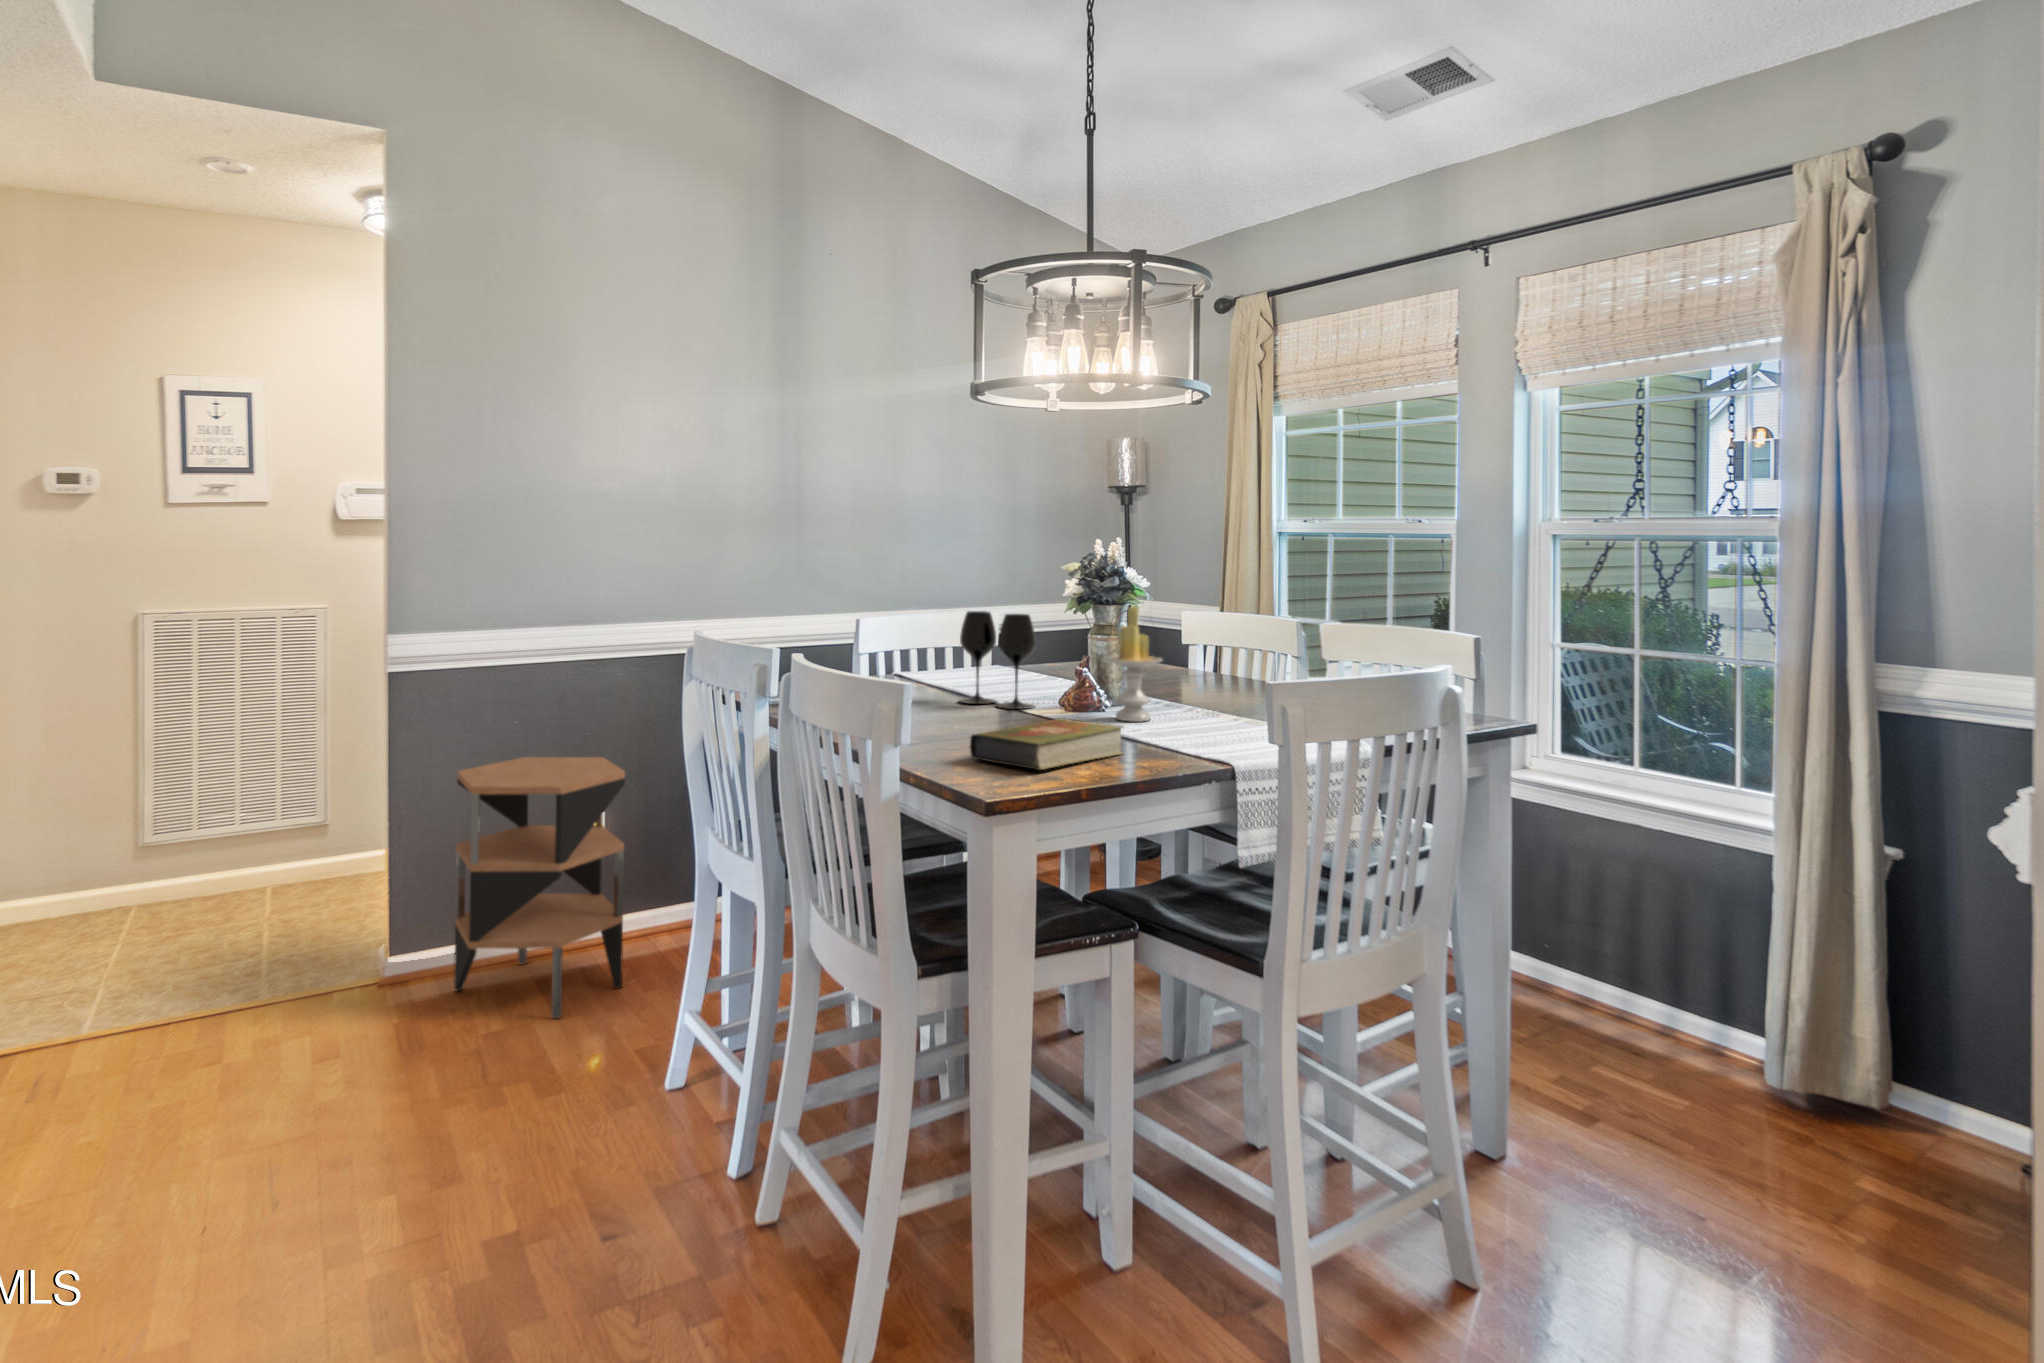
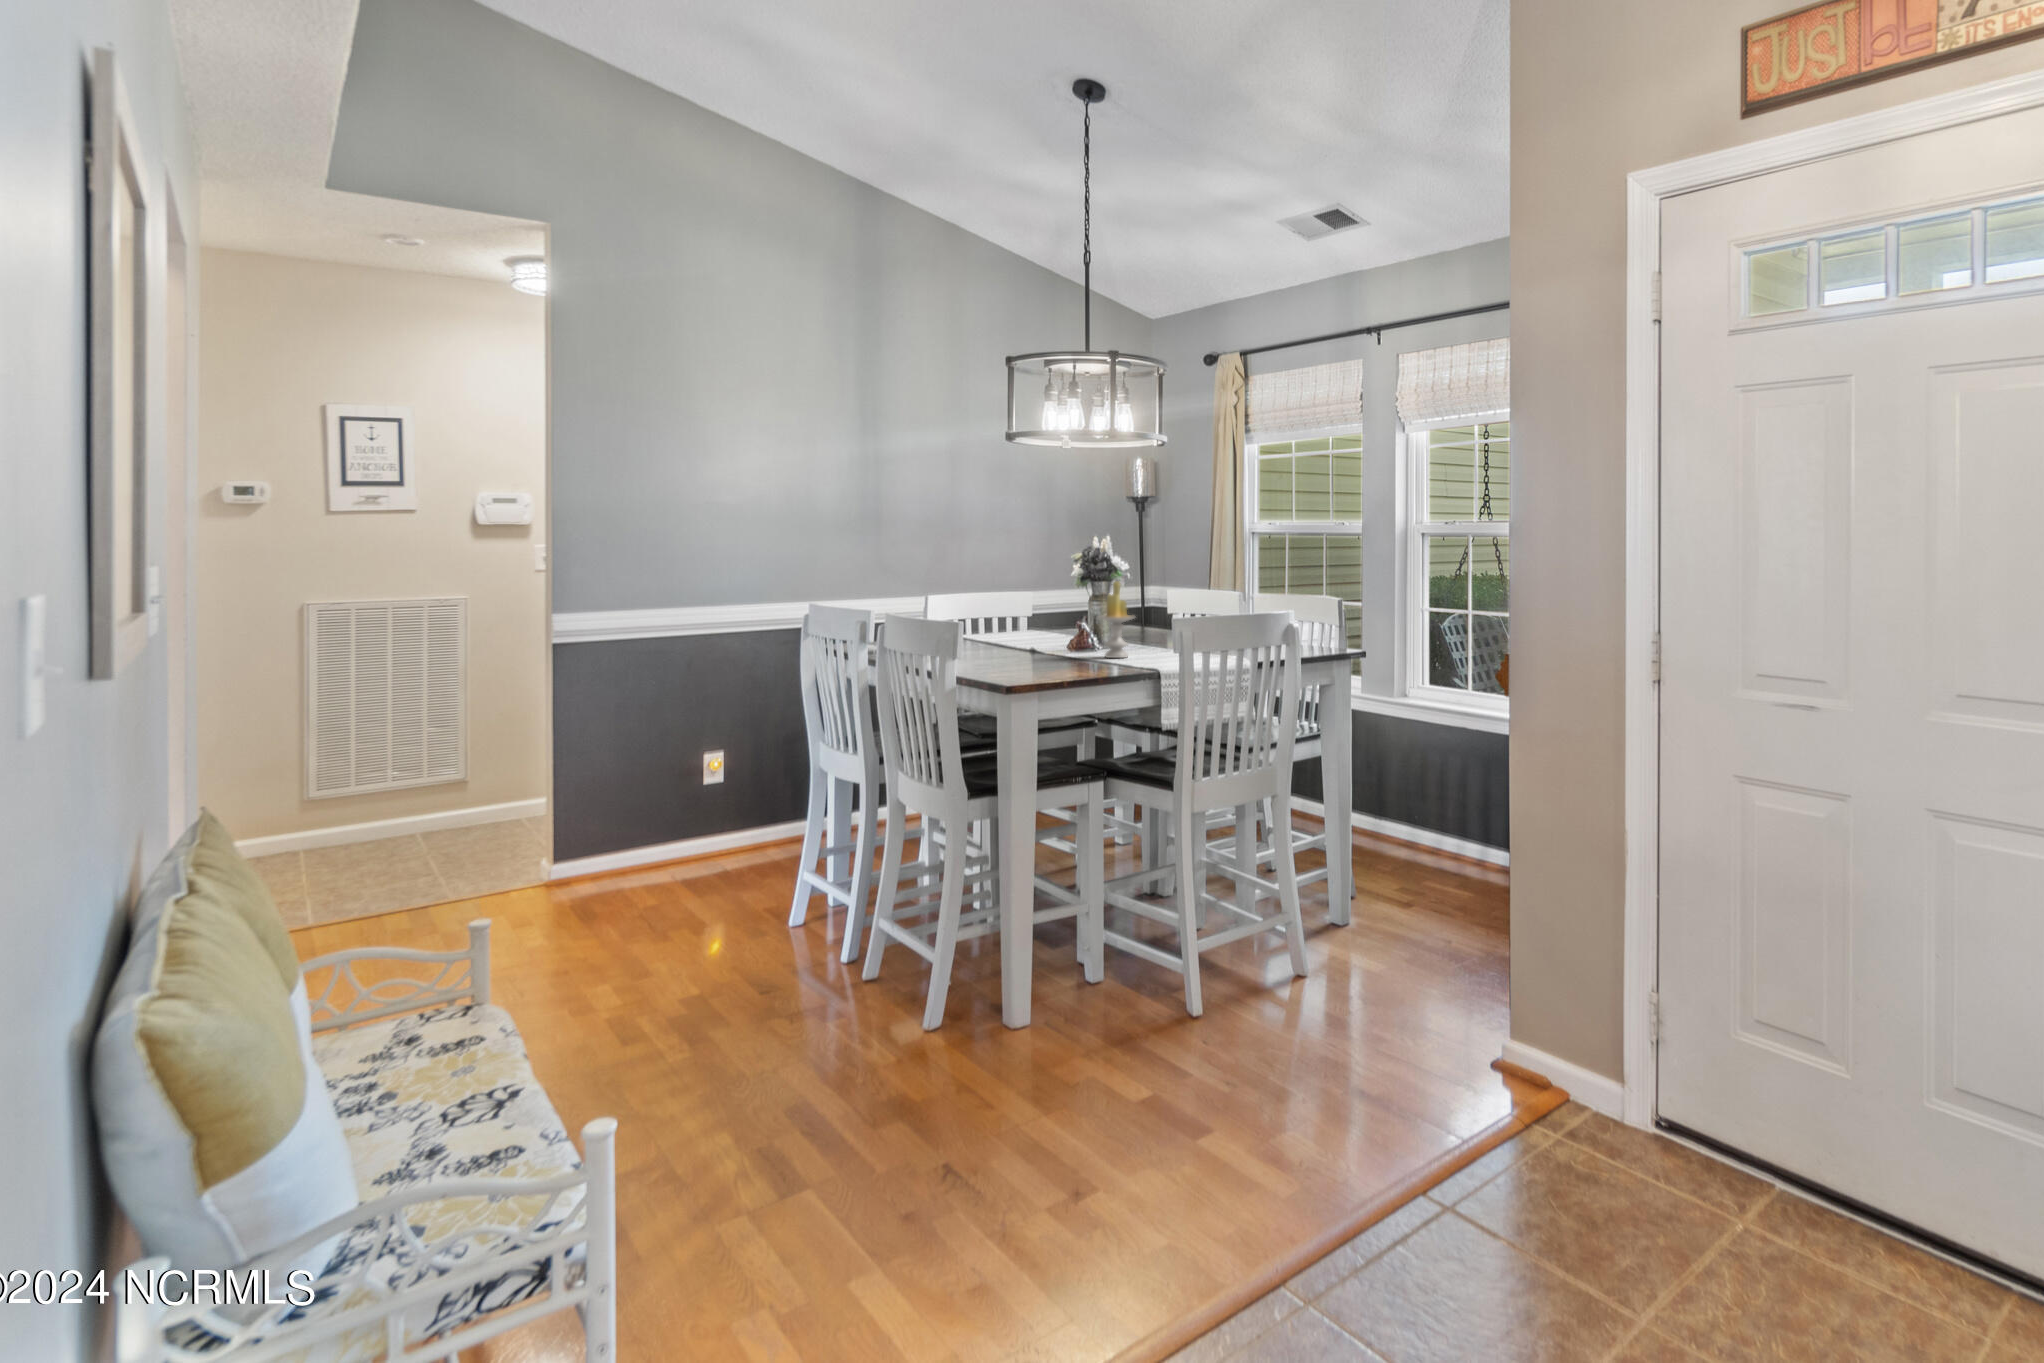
wine glass: present [959,611,1036,709] -> none [998,588,1053,654]
book: present [970,718,1123,770] -> none [1001,652,1102,679]
side table: present [454,757,625,1018] -> none [608,706,744,895]

